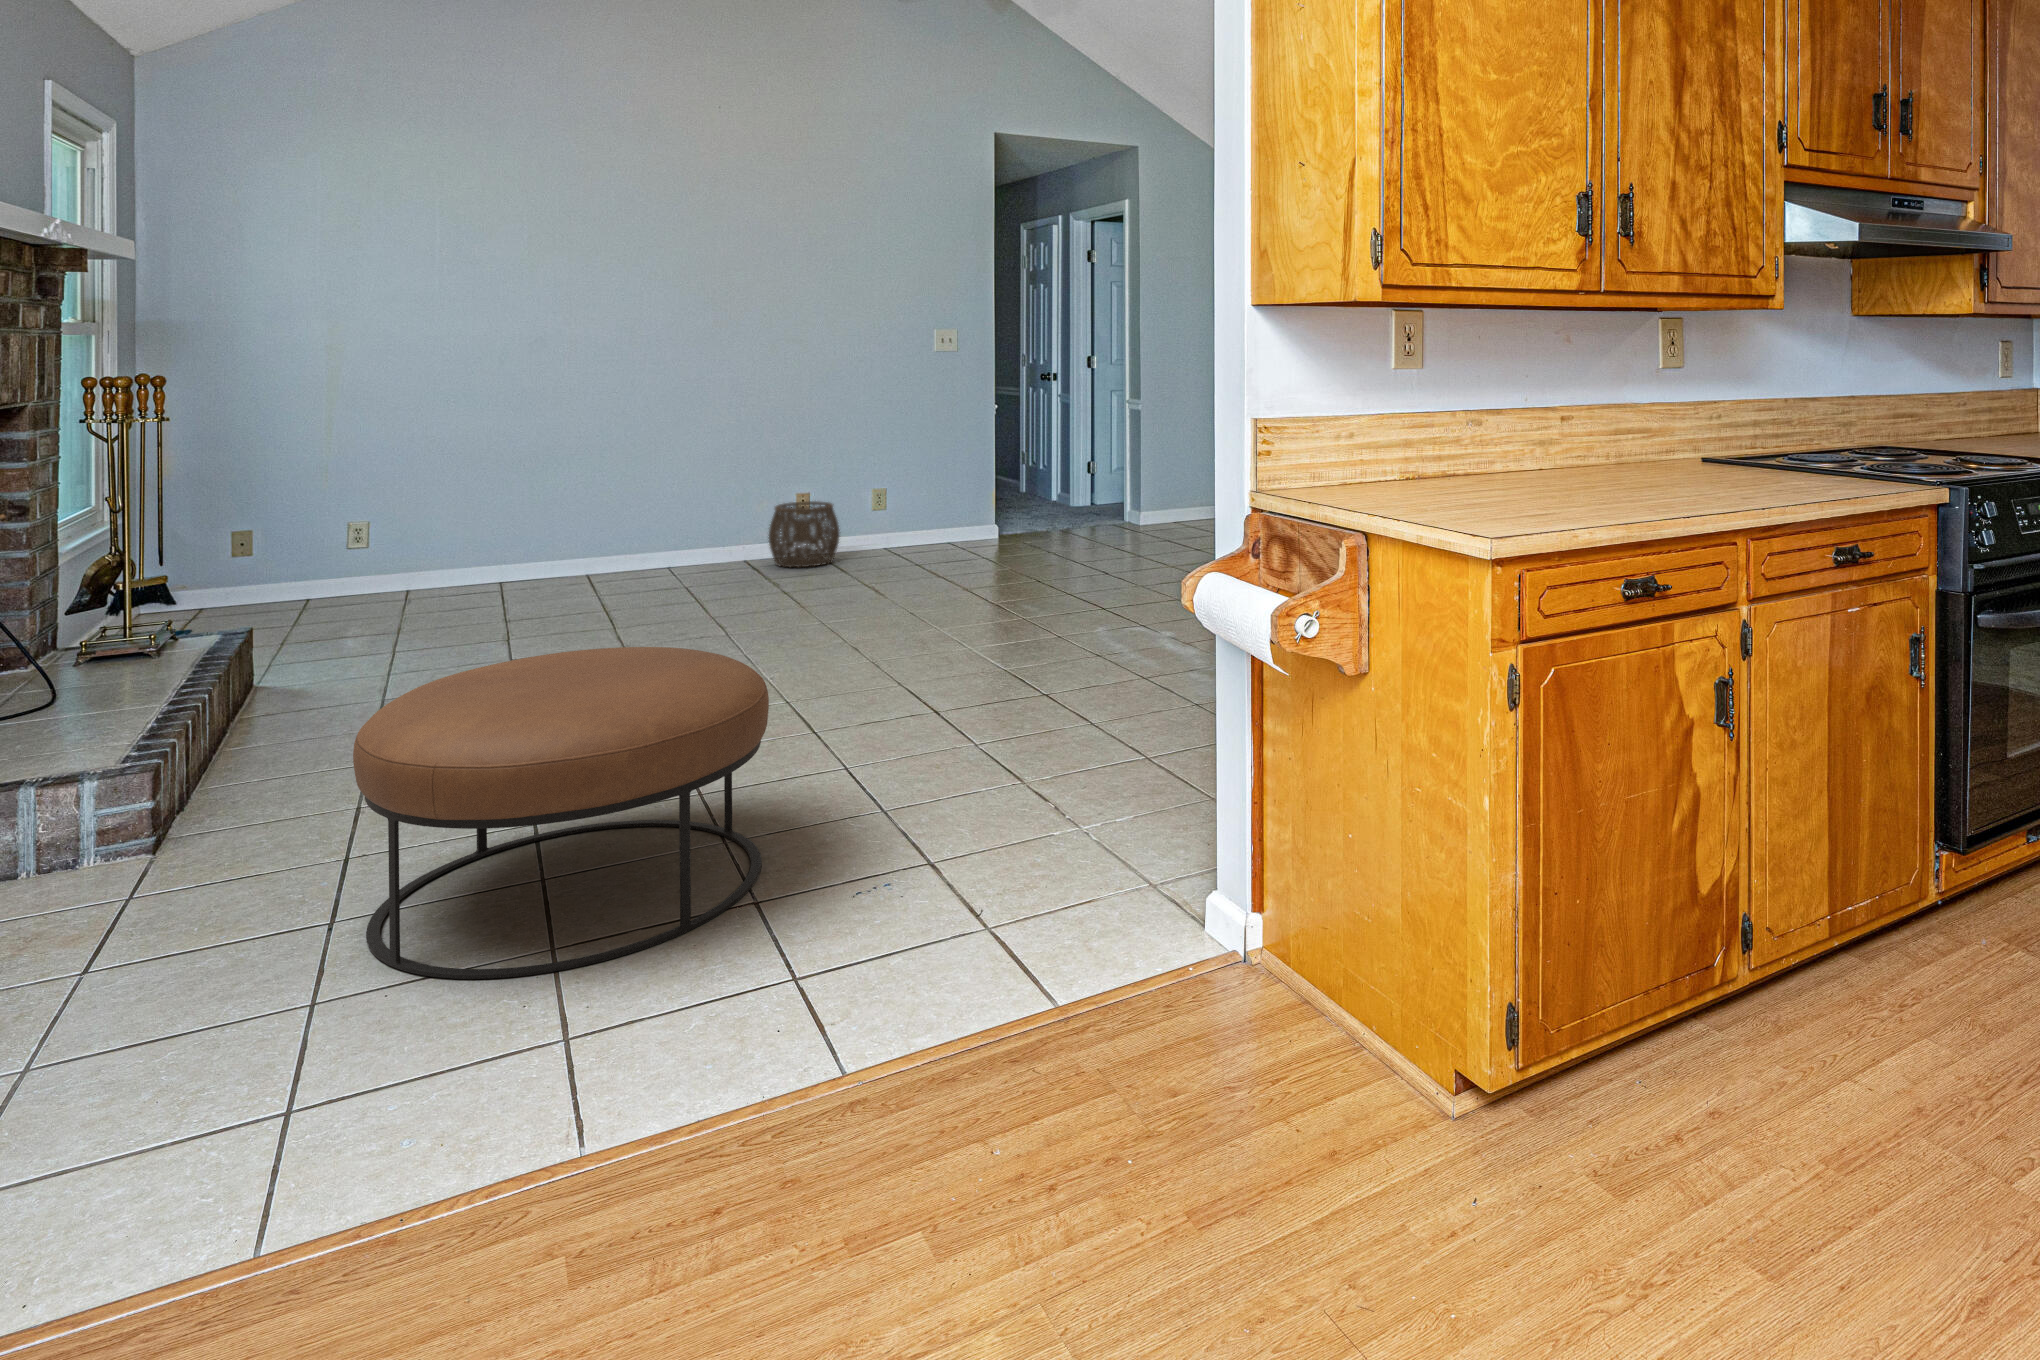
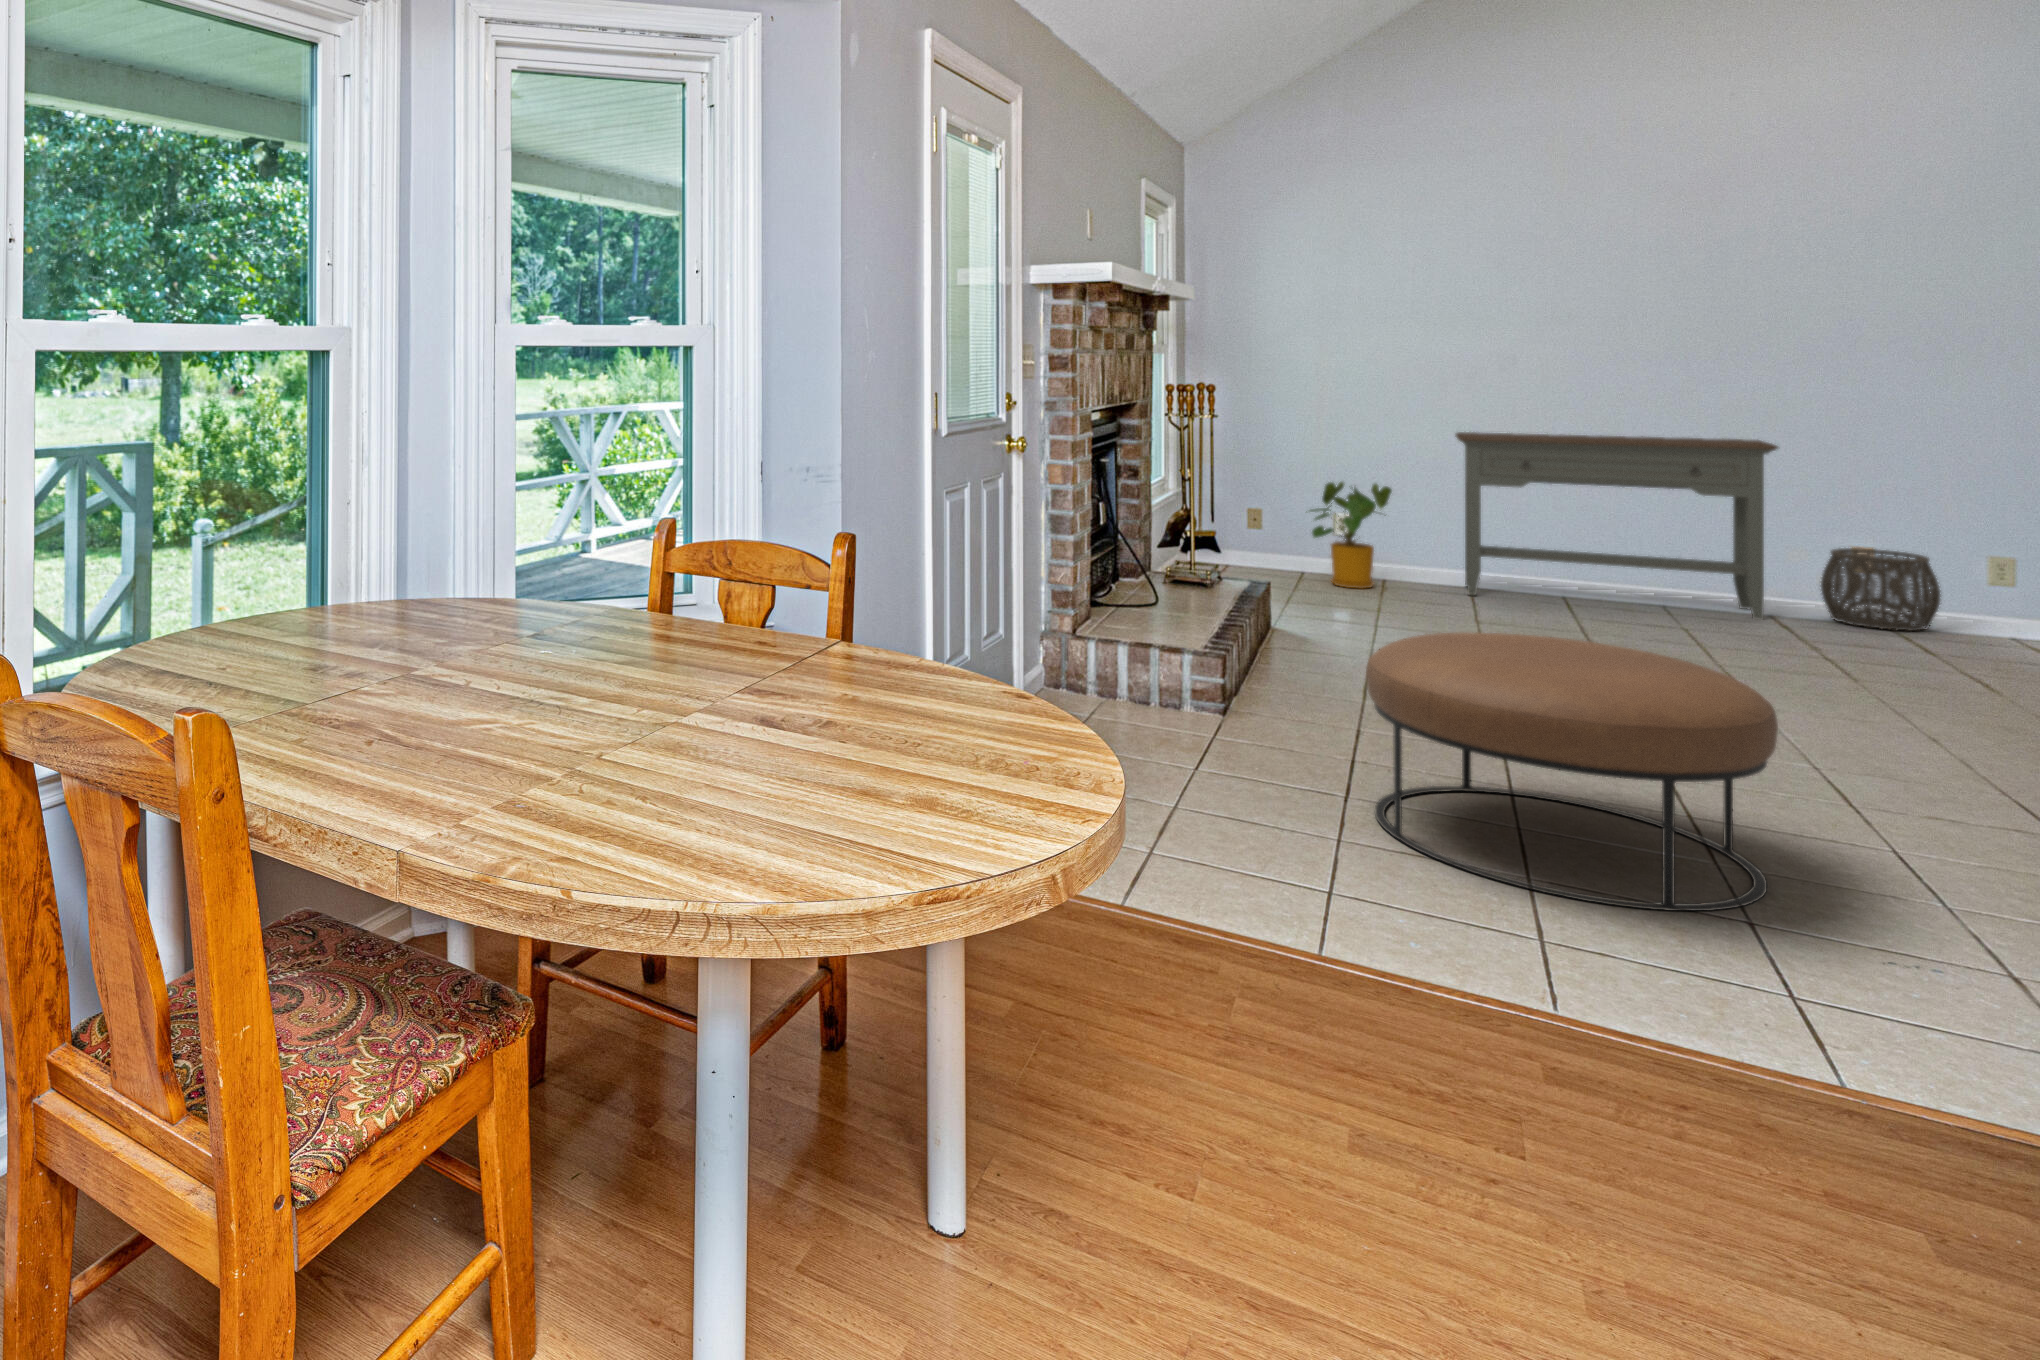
console table: none [473,416,742,599] -> present [1455,432,1778,620]
house plant: none [296,488,406,616] -> present [1310,482,1392,589]

